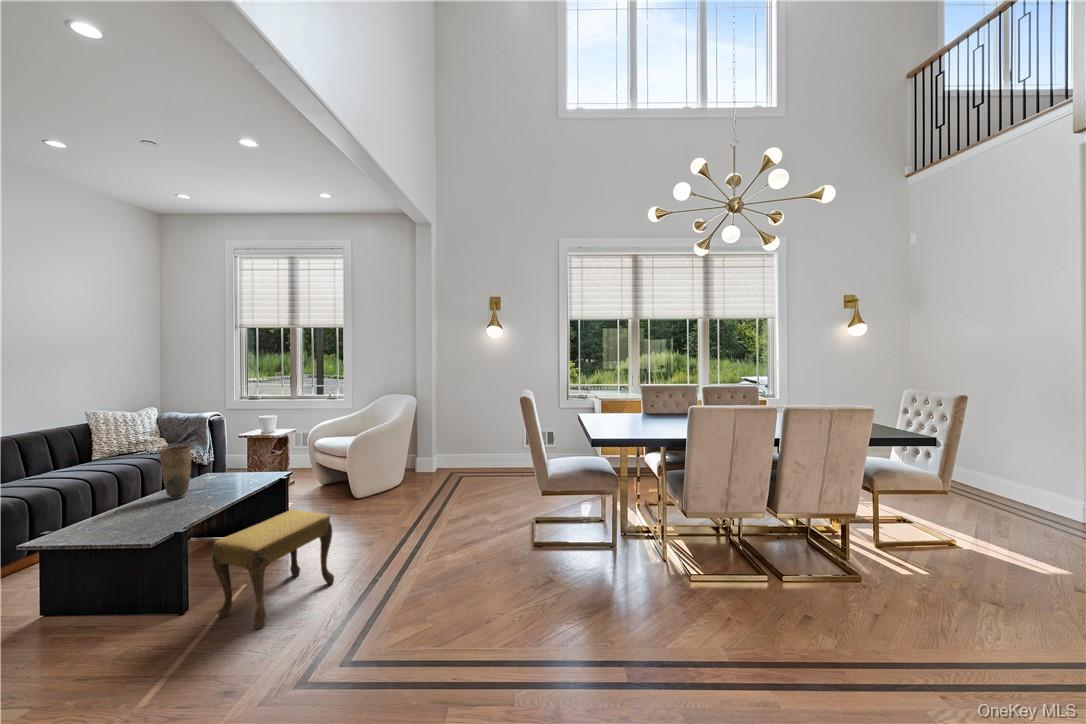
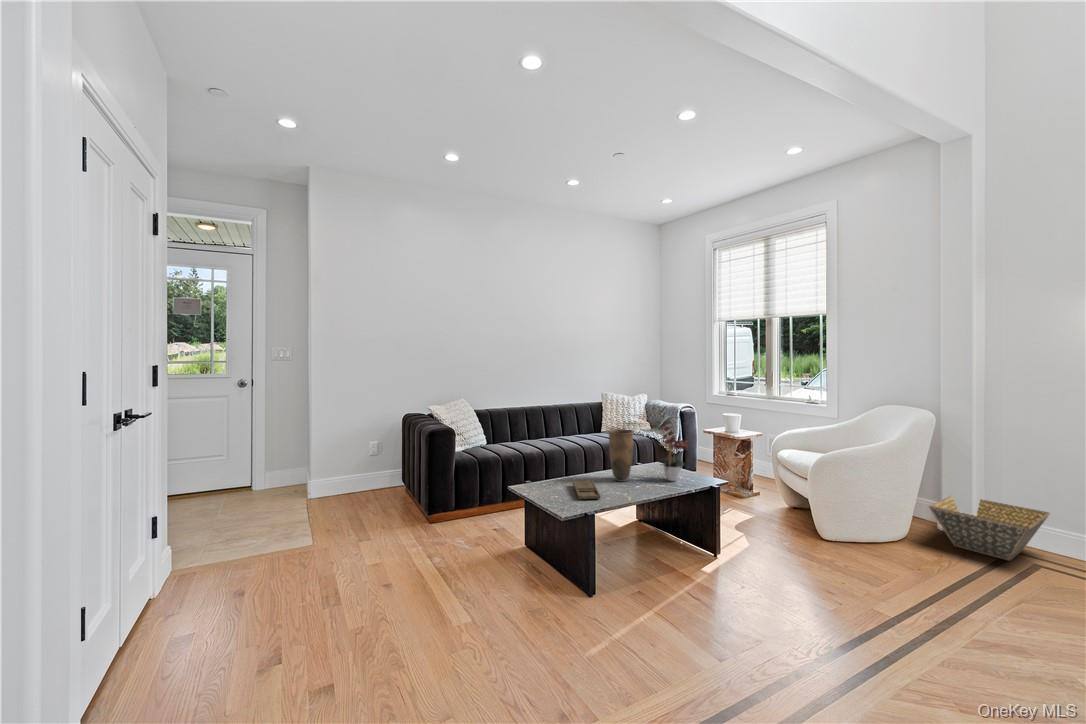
flower arrangement: none [216,432,255,485] -> present [660,426,690,481]
basket: none [414,448,467,481] -> present [929,495,1050,561]
tray: none [119,505,169,526] -> present [573,480,601,499]
footstool: present [212,510,334,629] -> none [616,529,752,662]

